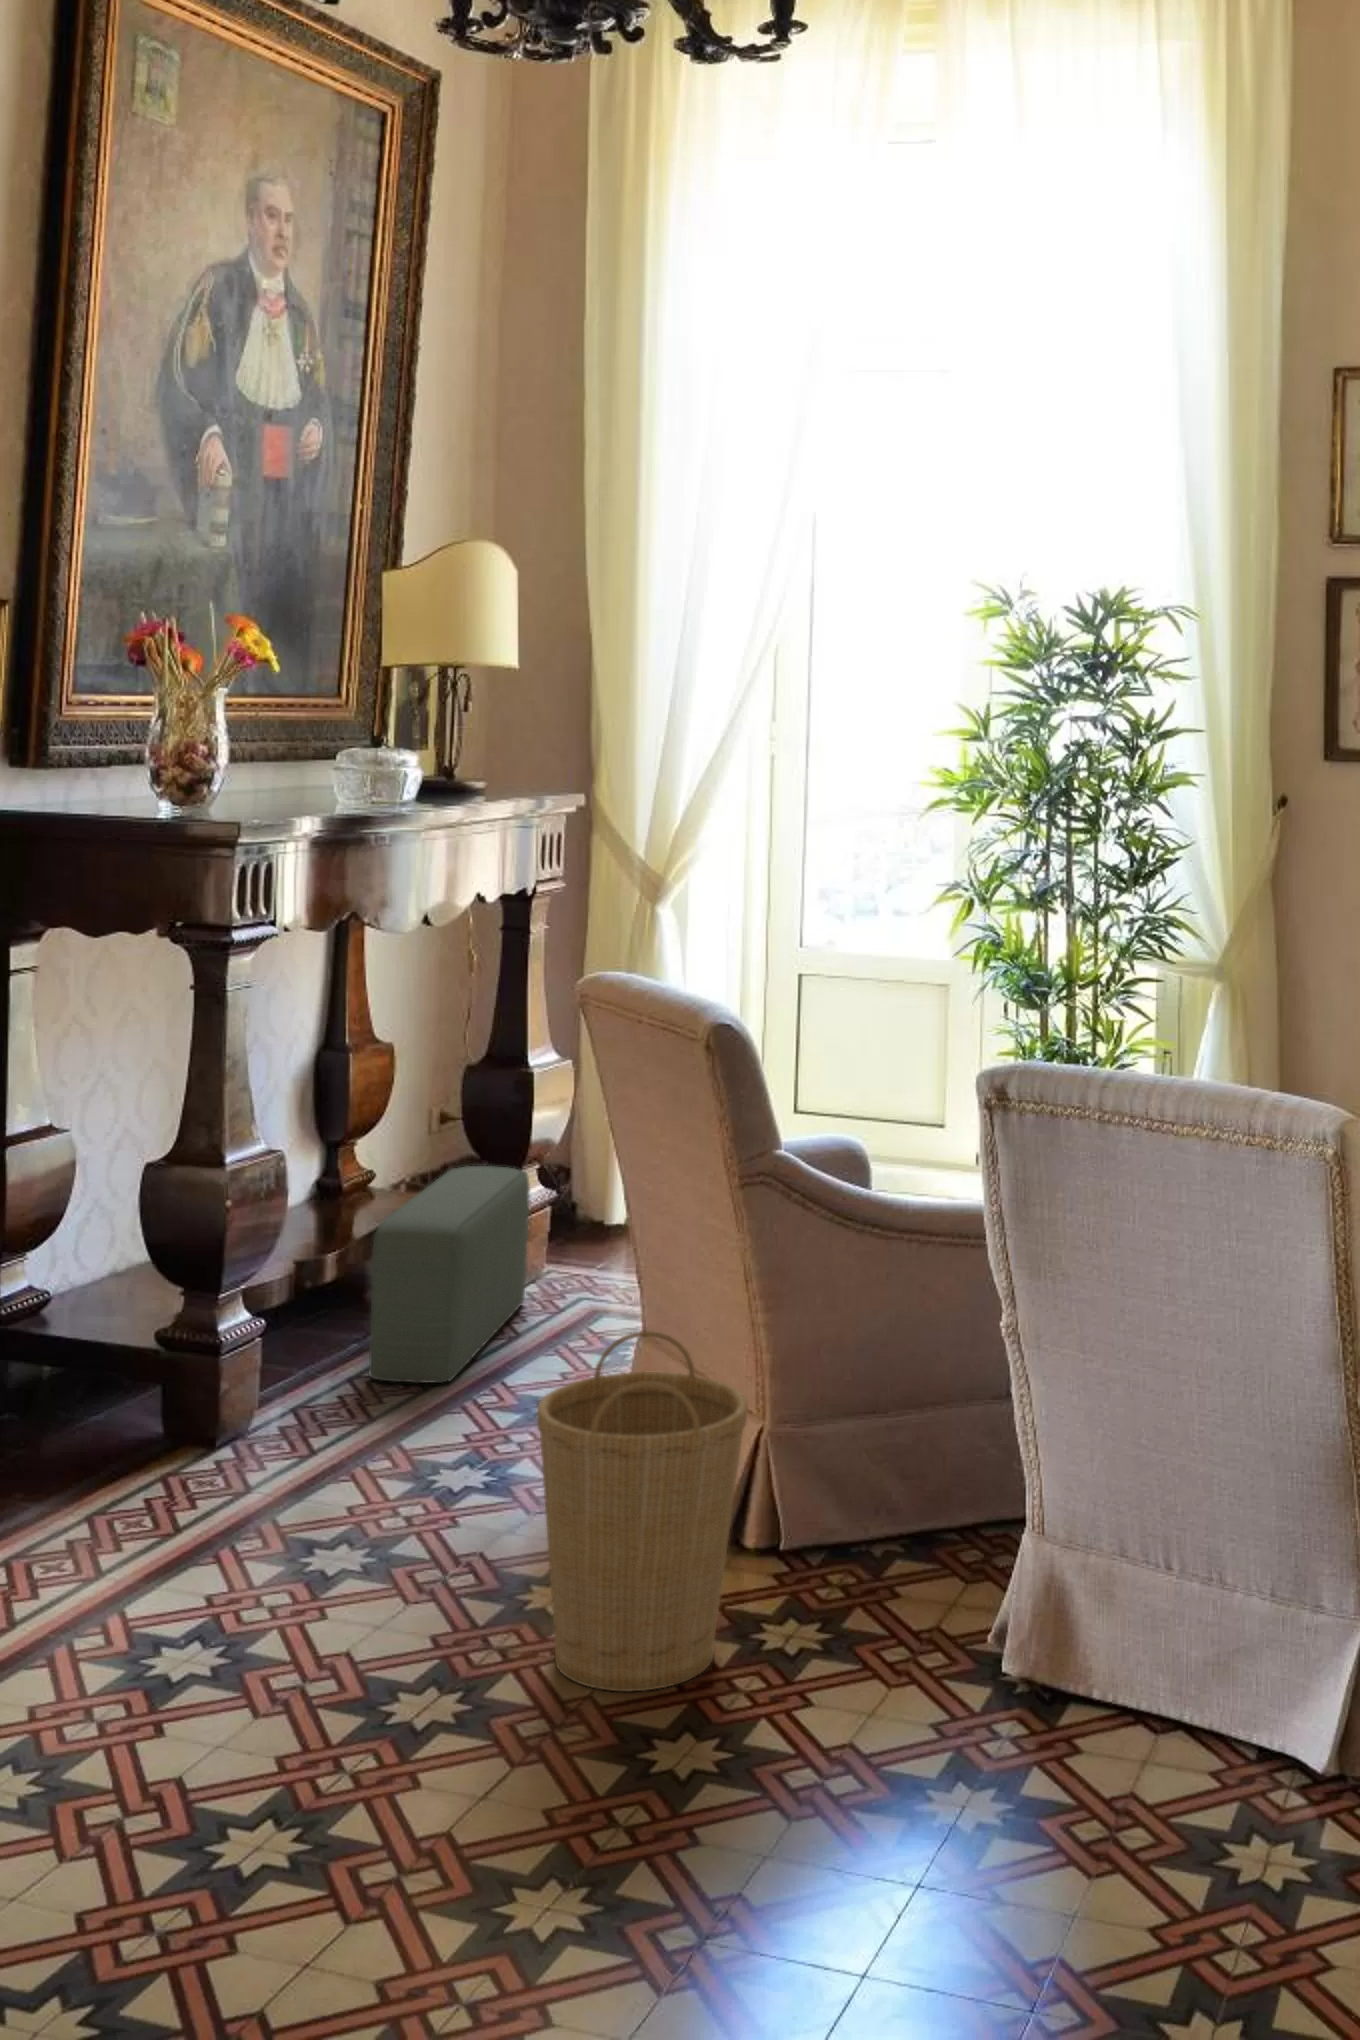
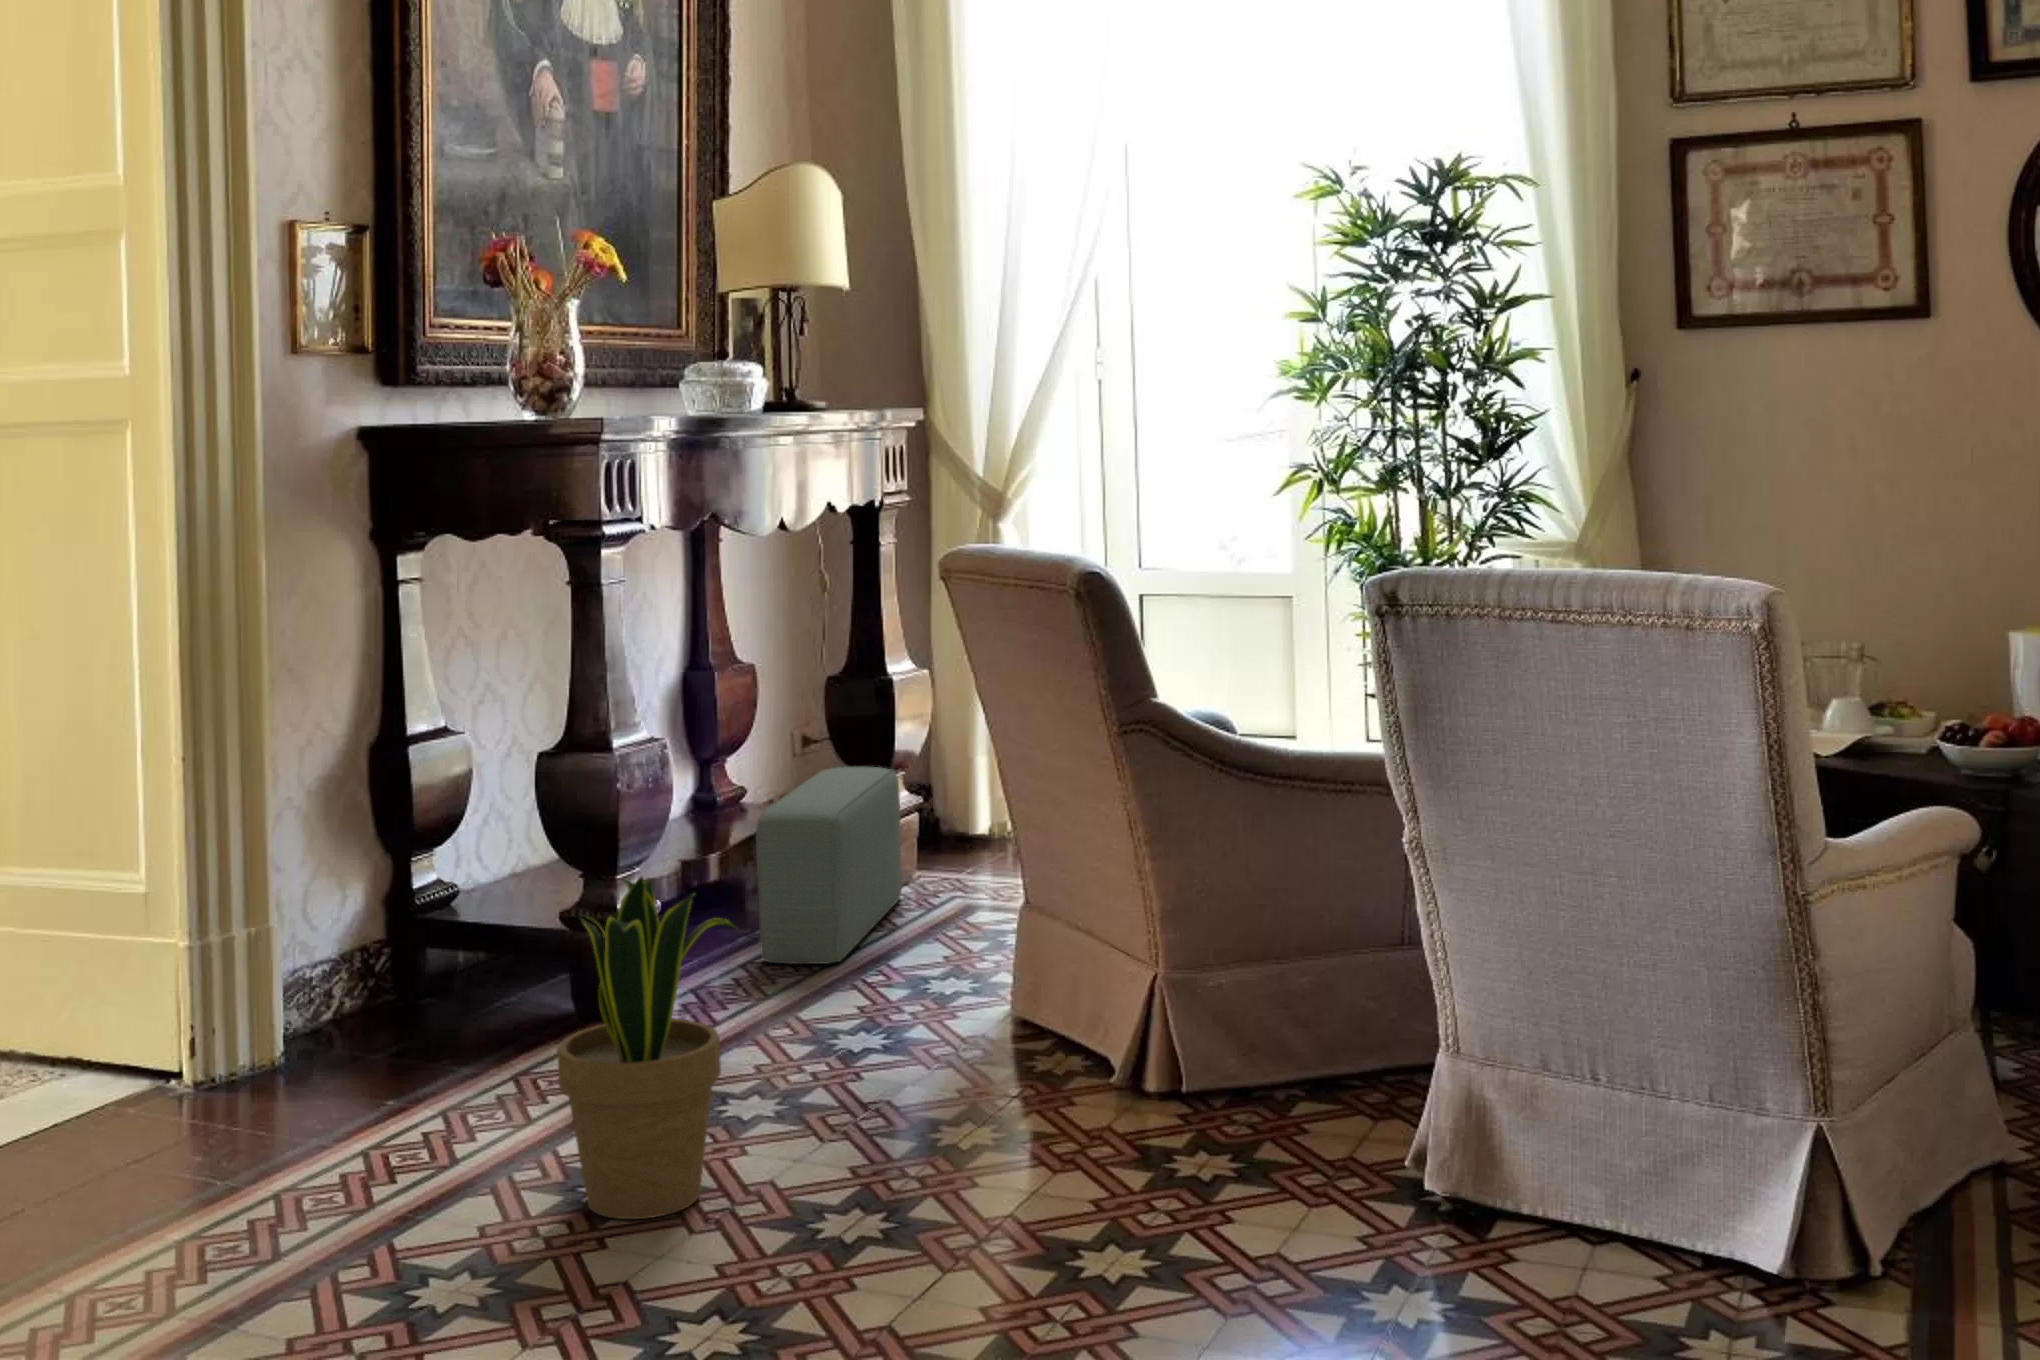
potted plant: none [129,1328,333,1698] -> present [557,877,736,1219]
basket: present [537,1331,748,1691] -> none [938,871,1146,1212]

